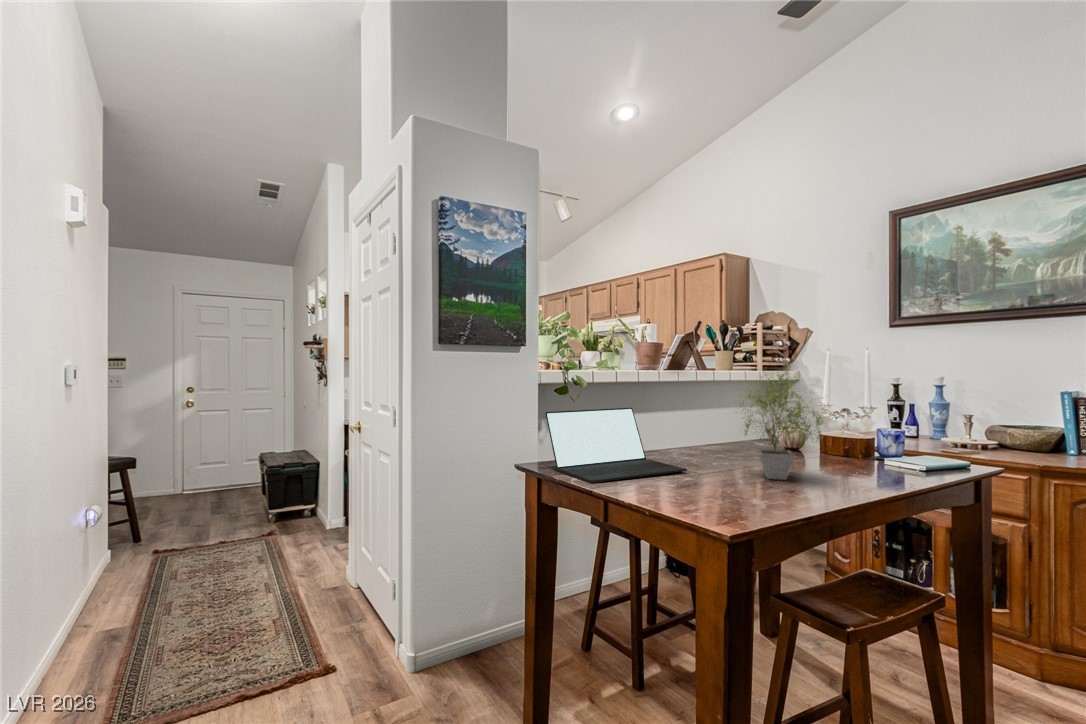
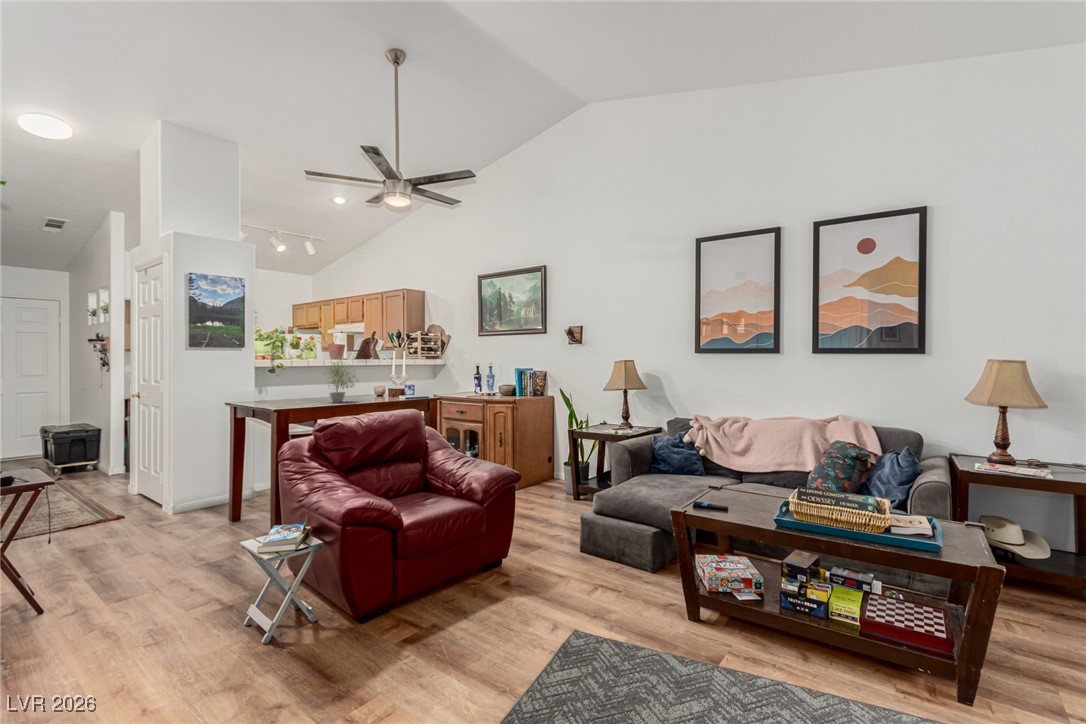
laptop: present [545,408,687,483] -> none [240,377,304,405]

